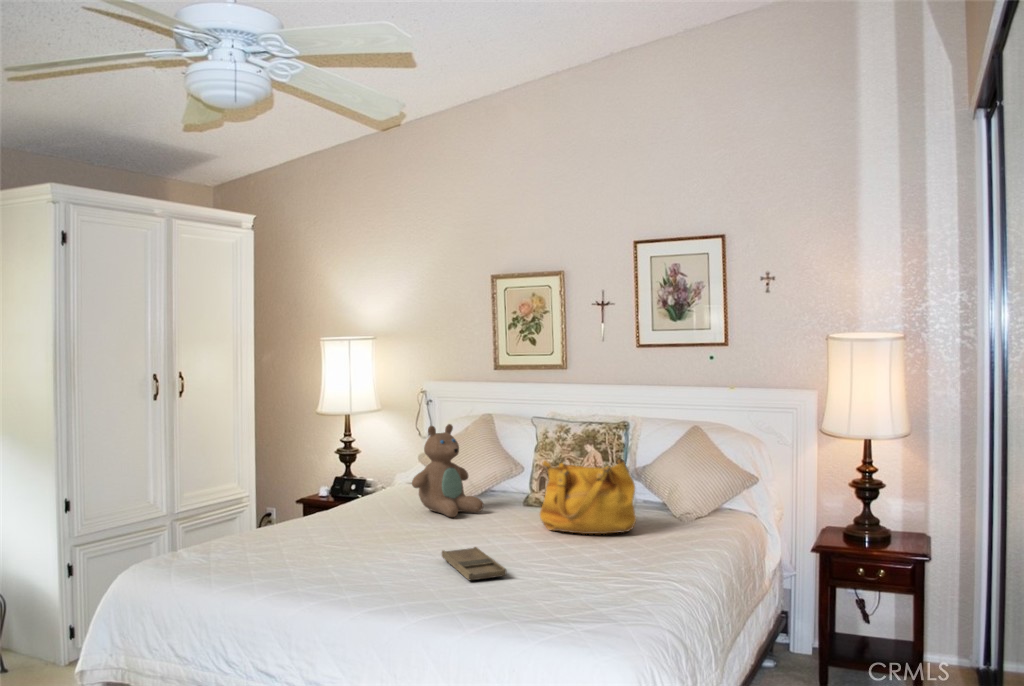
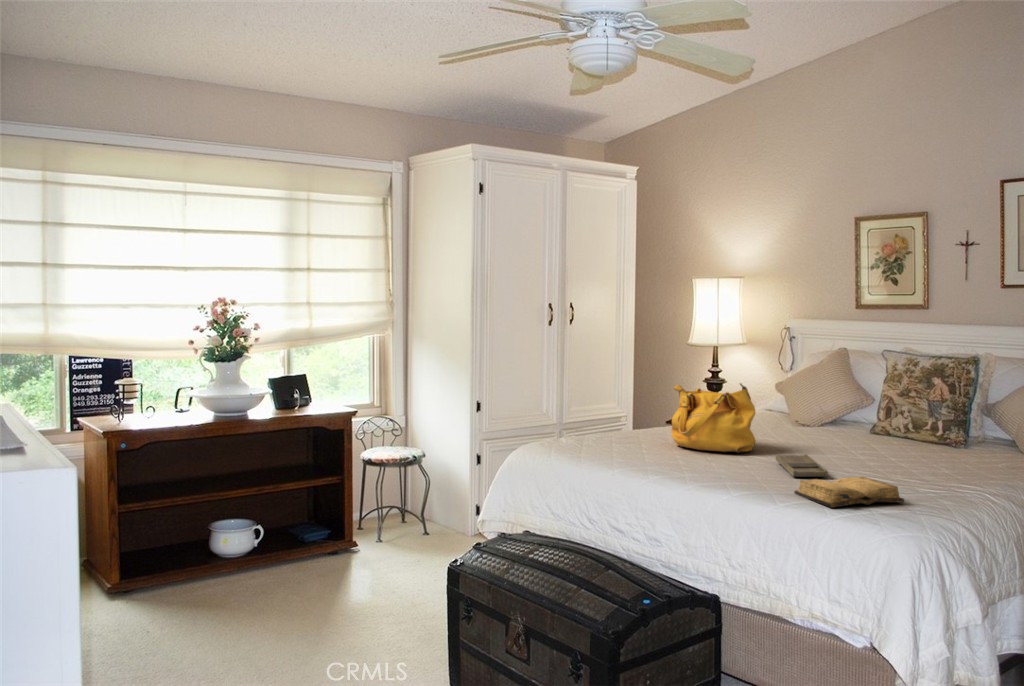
teddy bear: present [412,424,483,517] -> none [762,355,828,436]
handbag: present [540,456,636,534] -> present [672,383,756,453]
diary: none [478,575,601,626] -> present [794,476,904,508]

